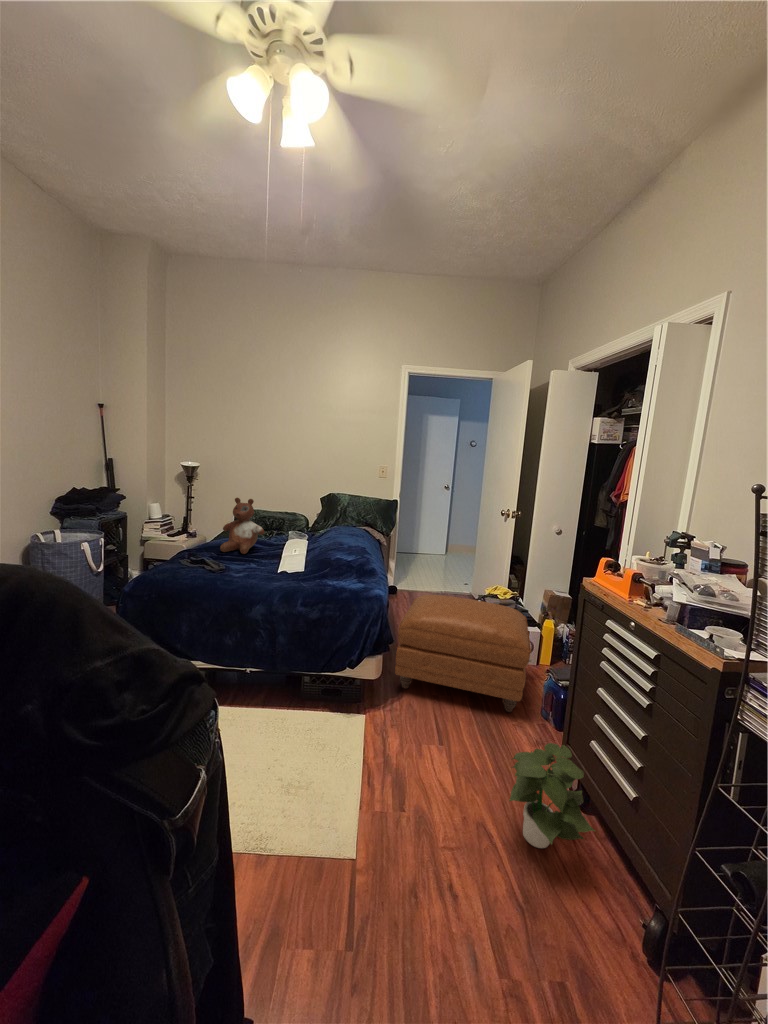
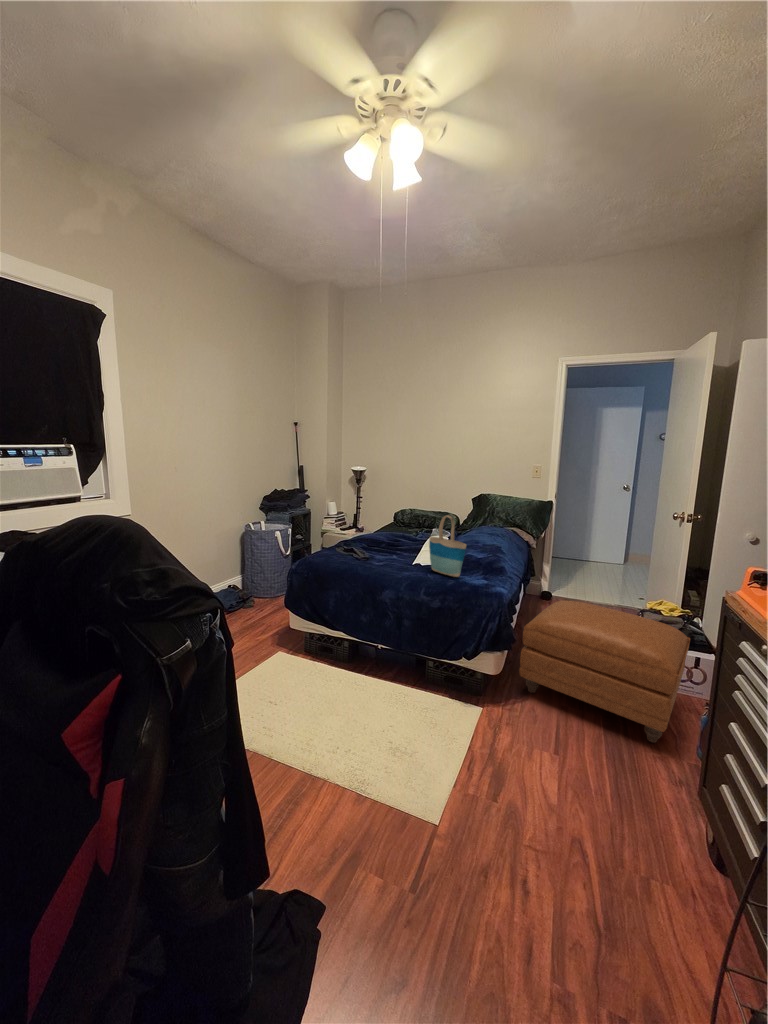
stuffed bear: present [220,498,264,554] -> none [371,497,408,547]
tote bag: none [301,519,343,583] -> present [429,515,466,577]
potted plant: present [509,743,595,848] -> none [605,776,709,893]

